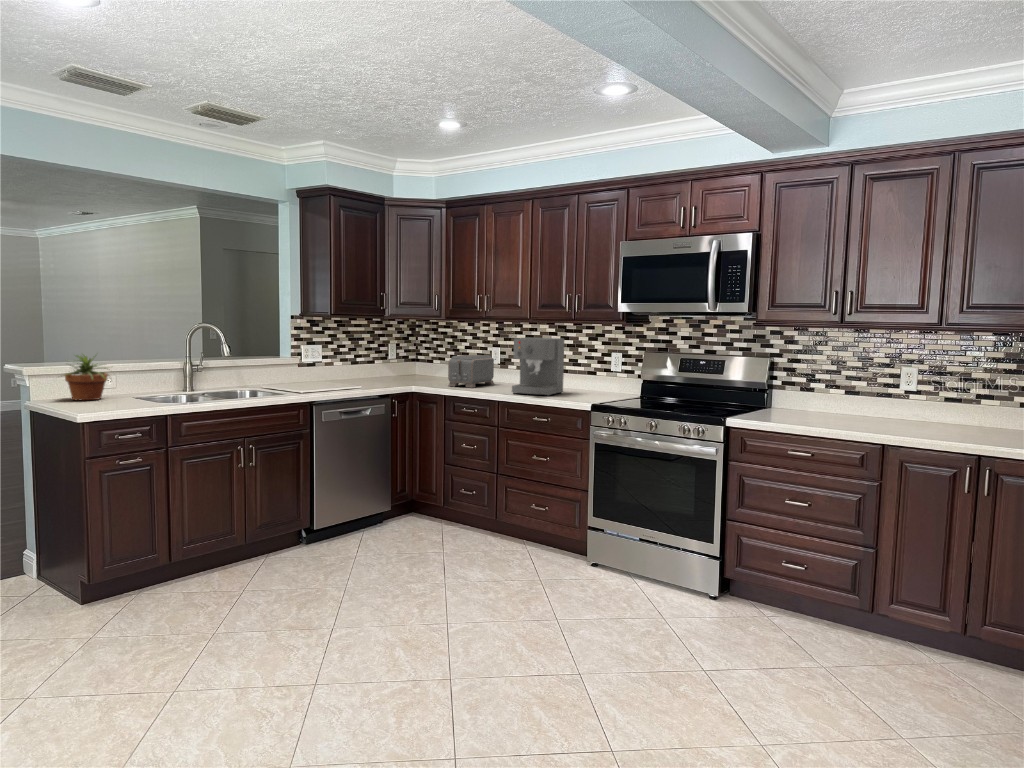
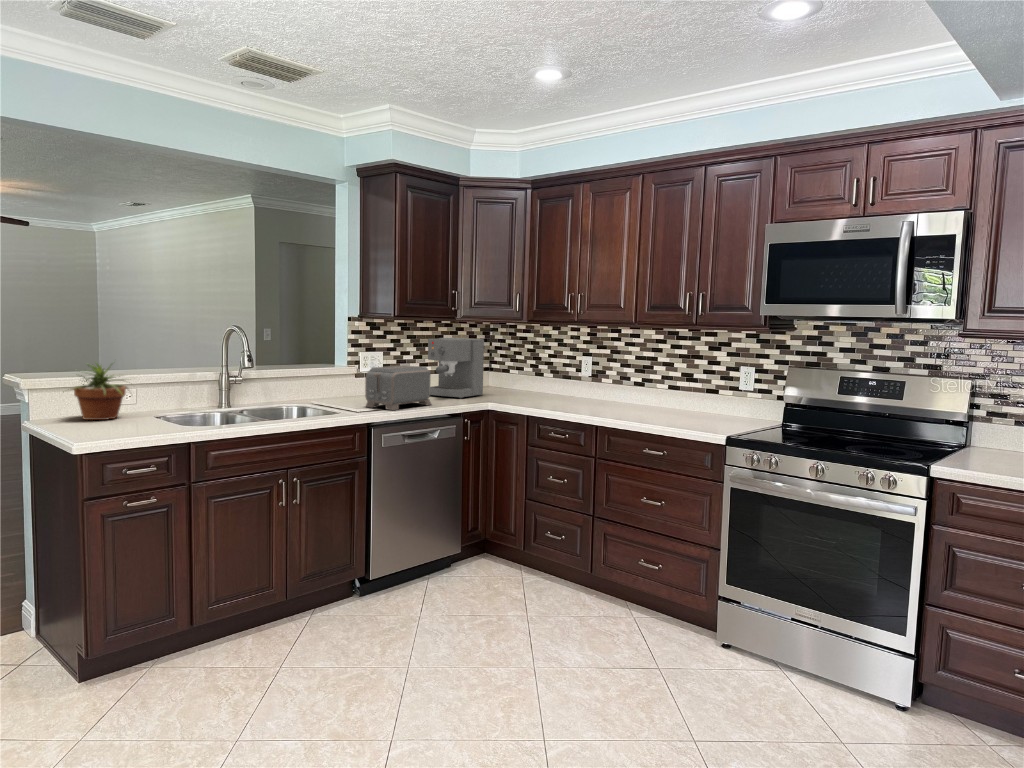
coffee maker: present [512,337,564,396] -> present [428,338,484,398]
toaster: present [448,355,494,388] -> present [365,365,431,410]

